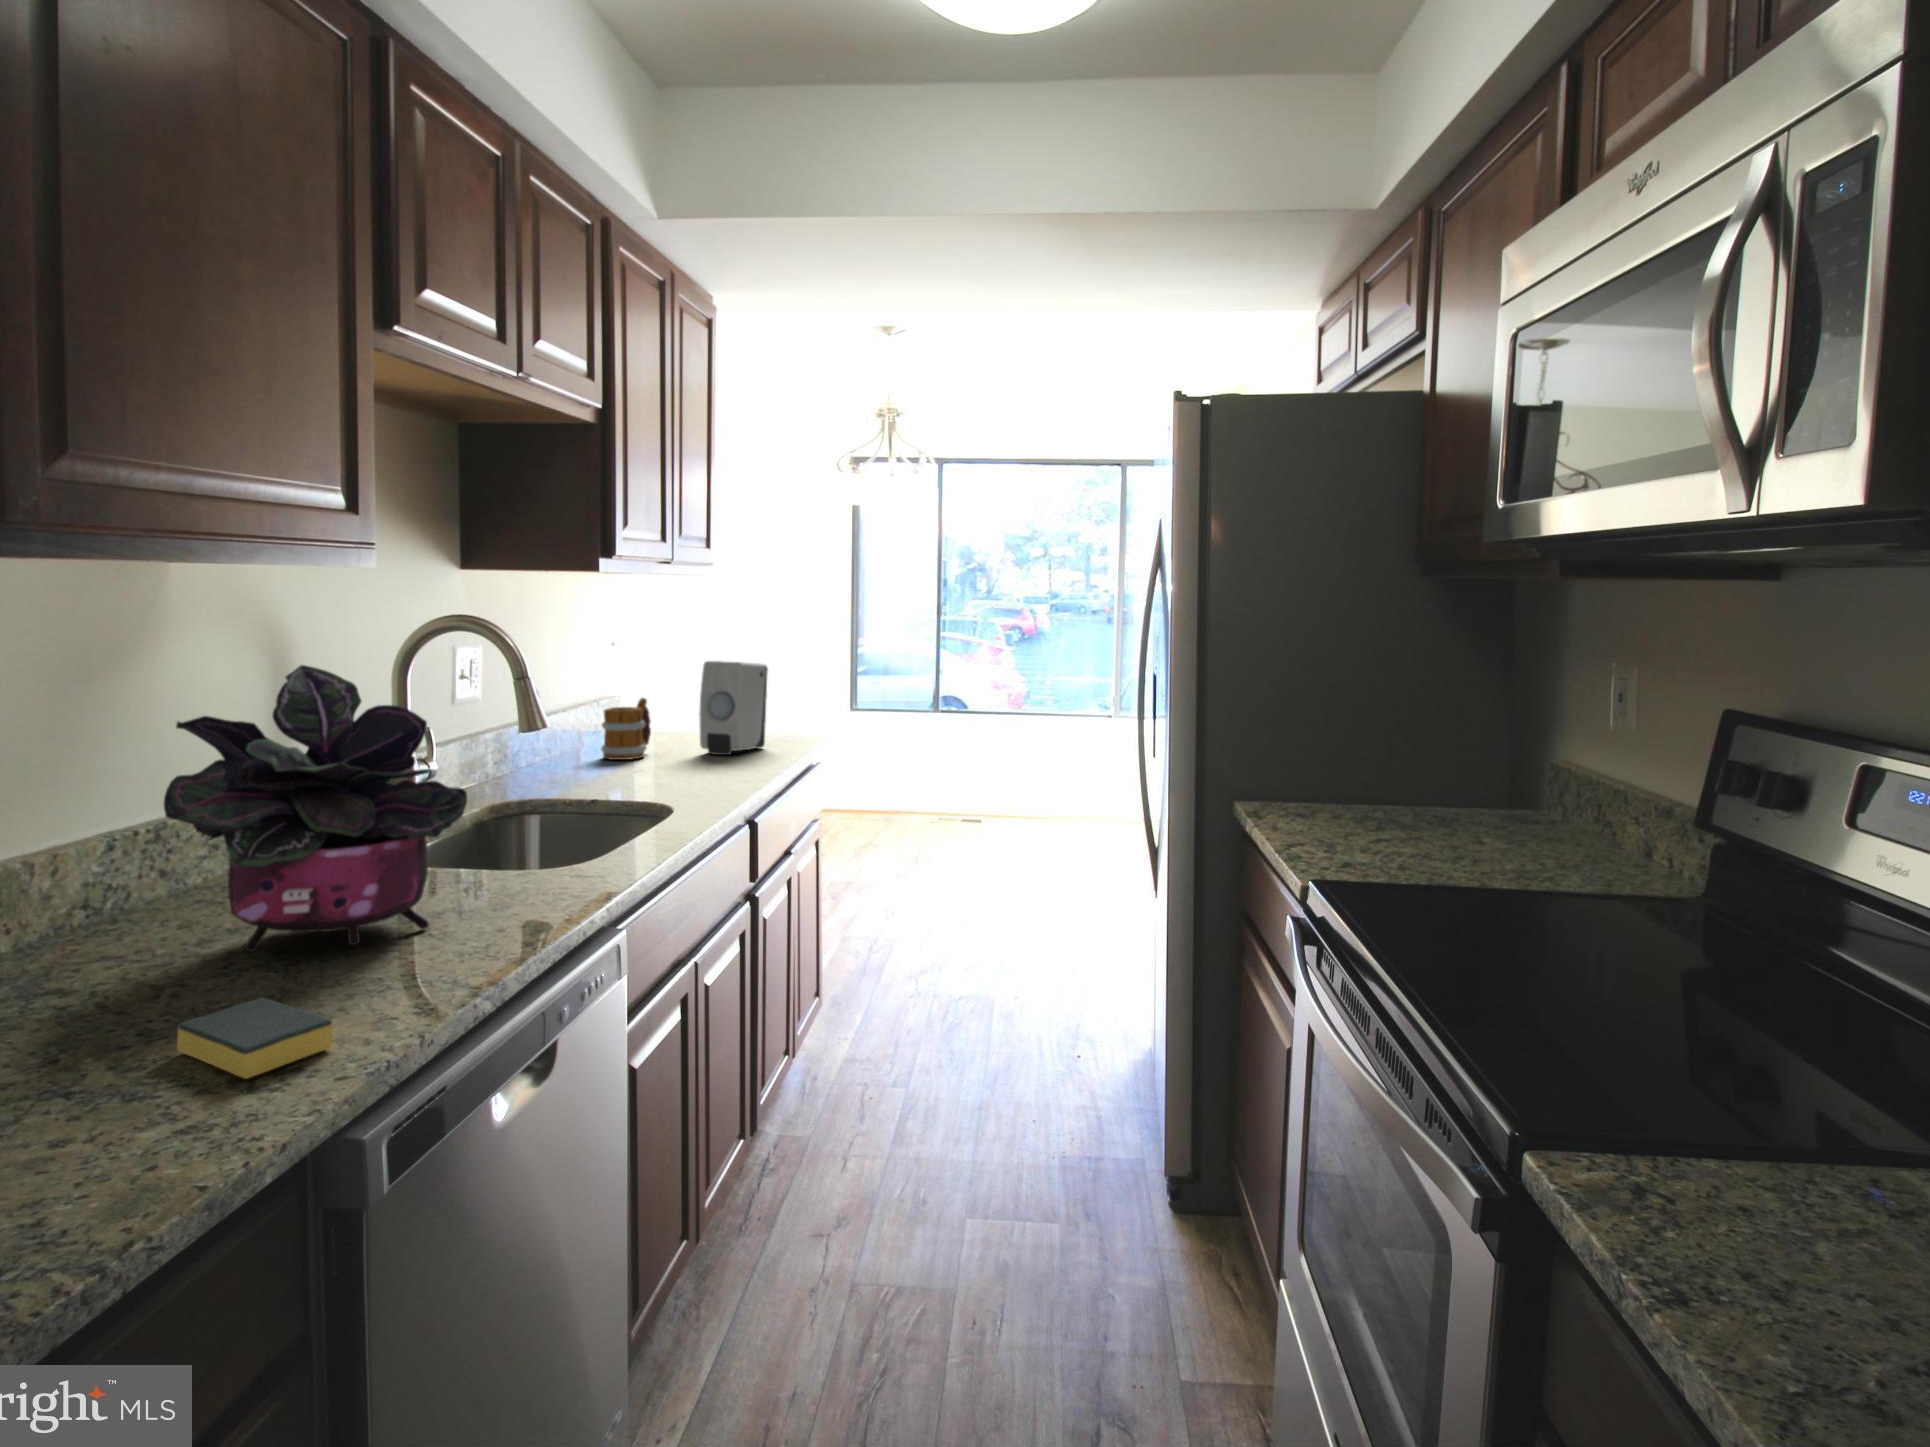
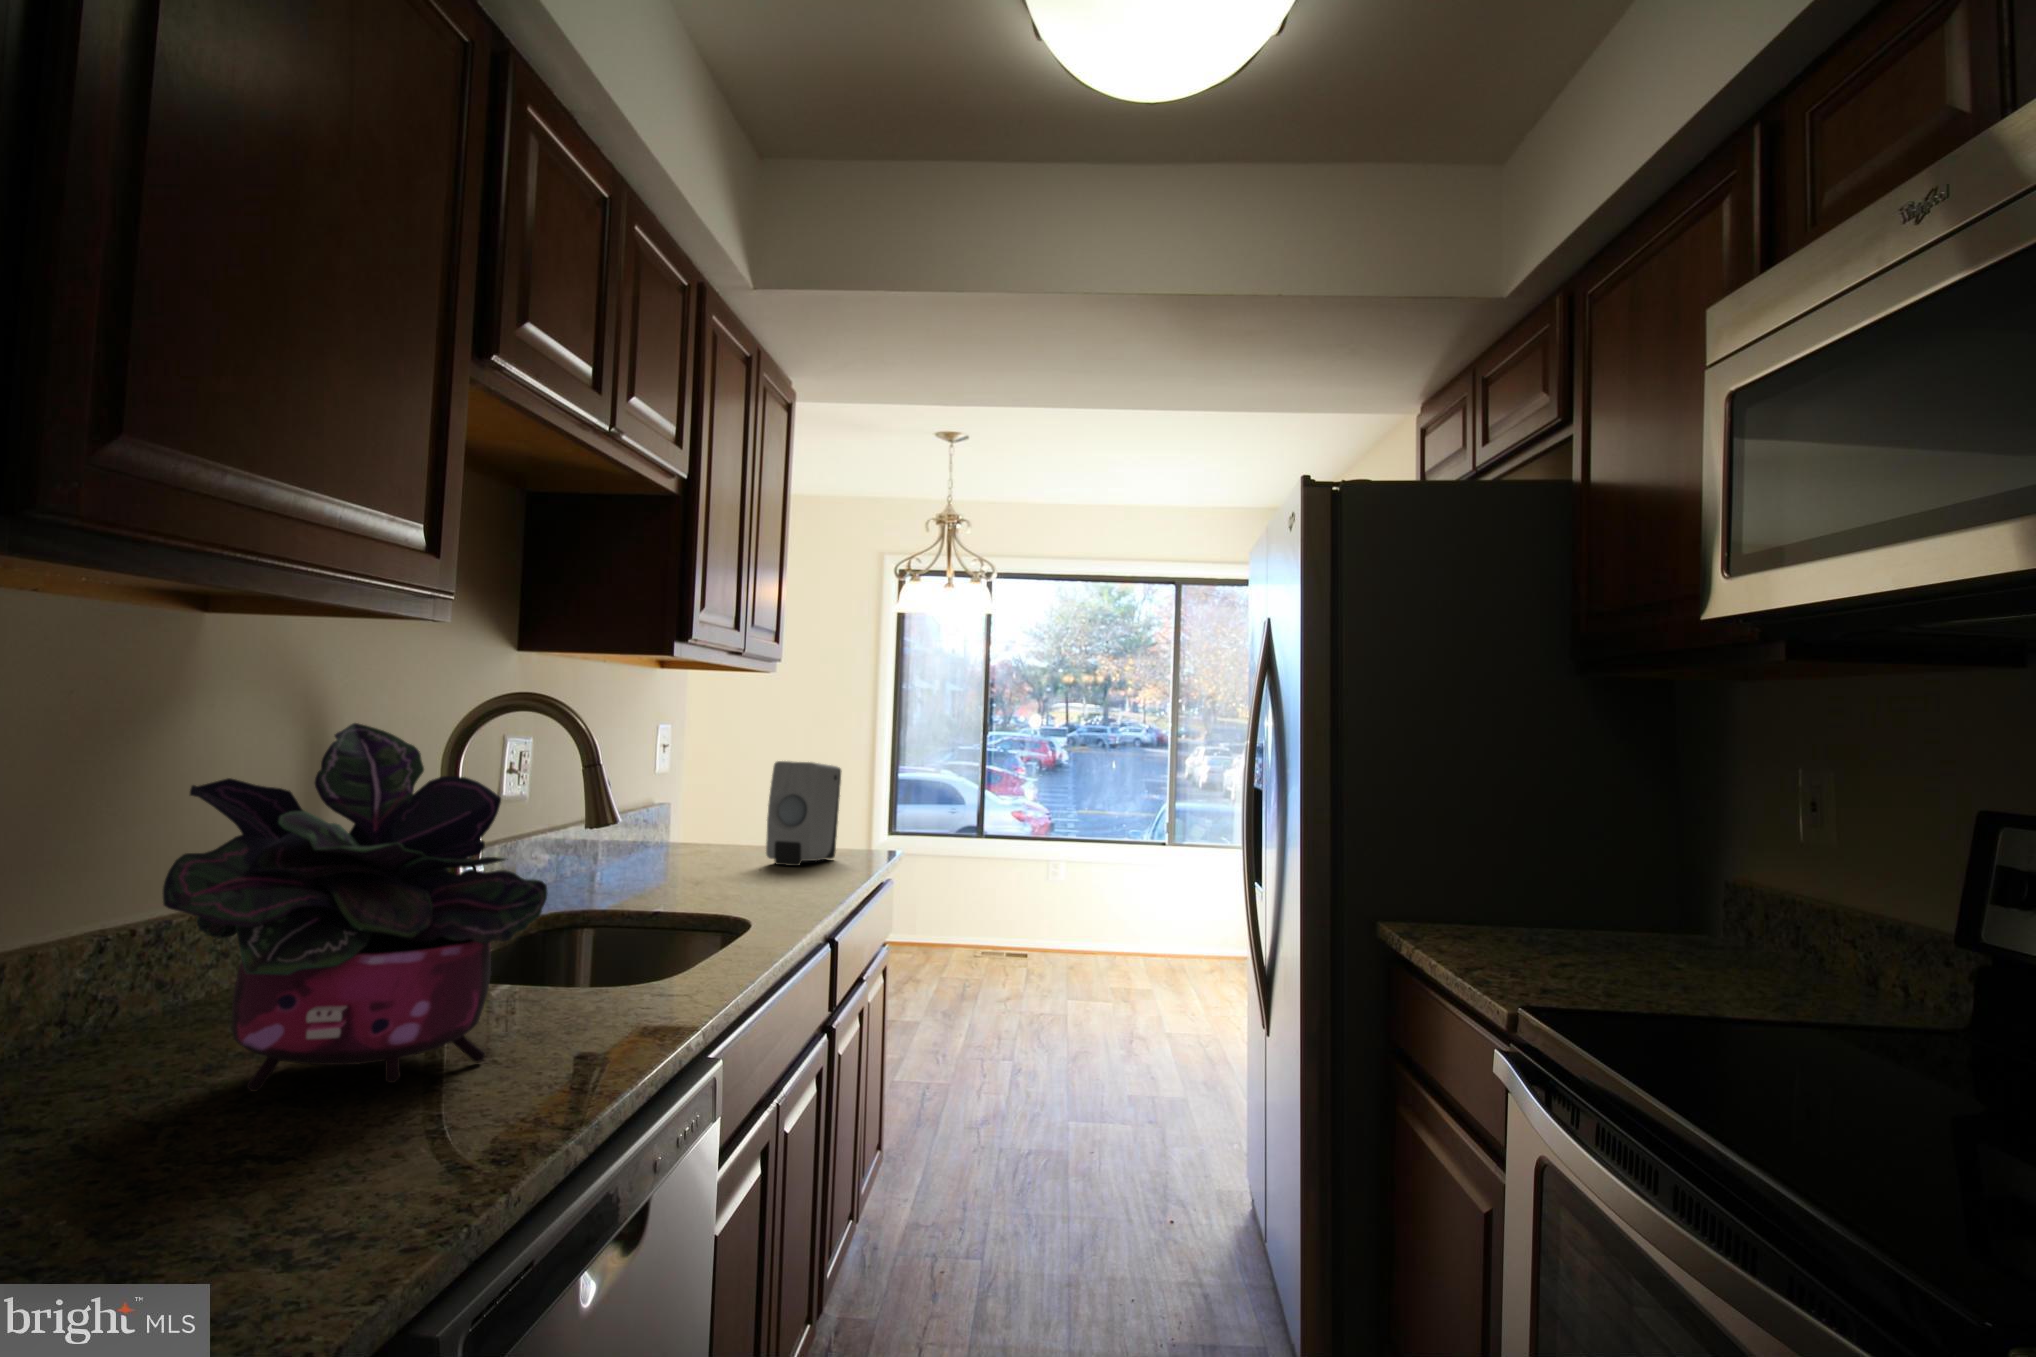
mug: present [601,698,651,760] -> none [656,800,712,869]
sponge: present [177,998,332,1079] -> none [145,1157,371,1285]

